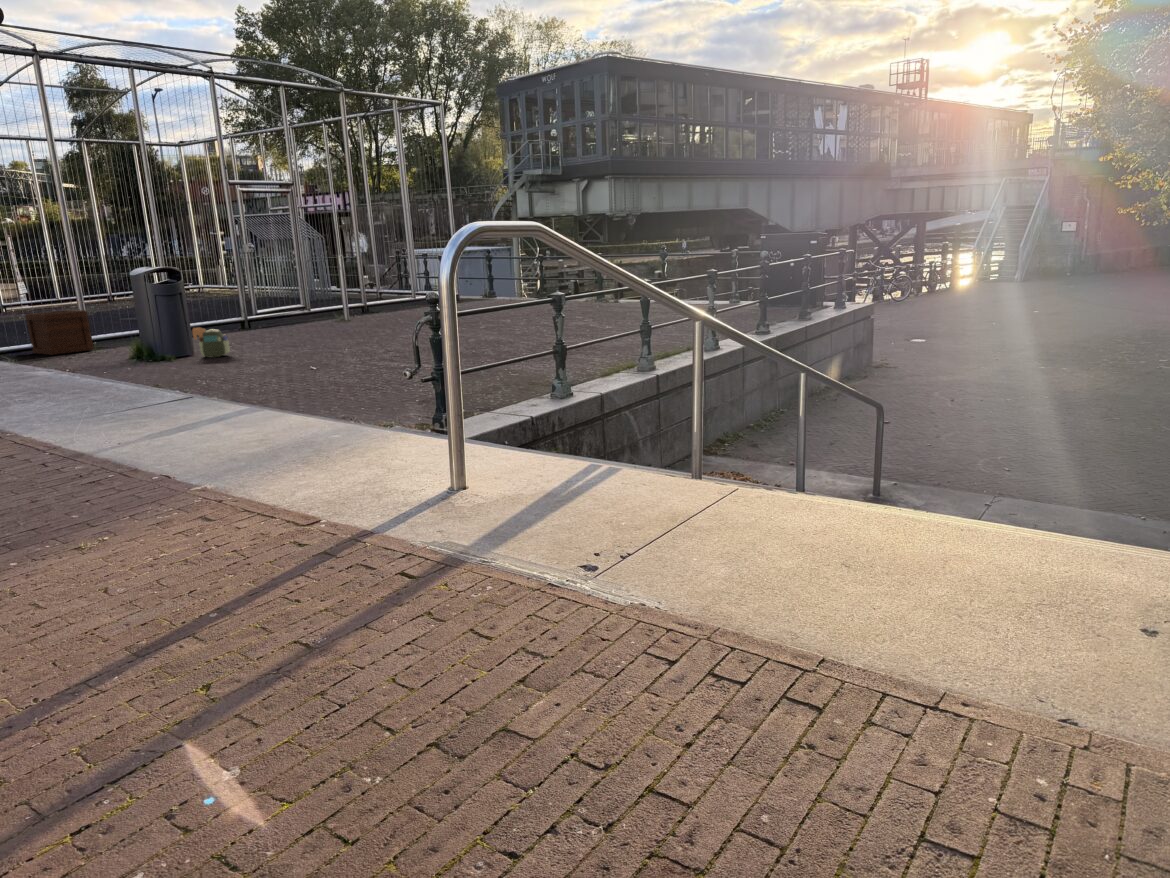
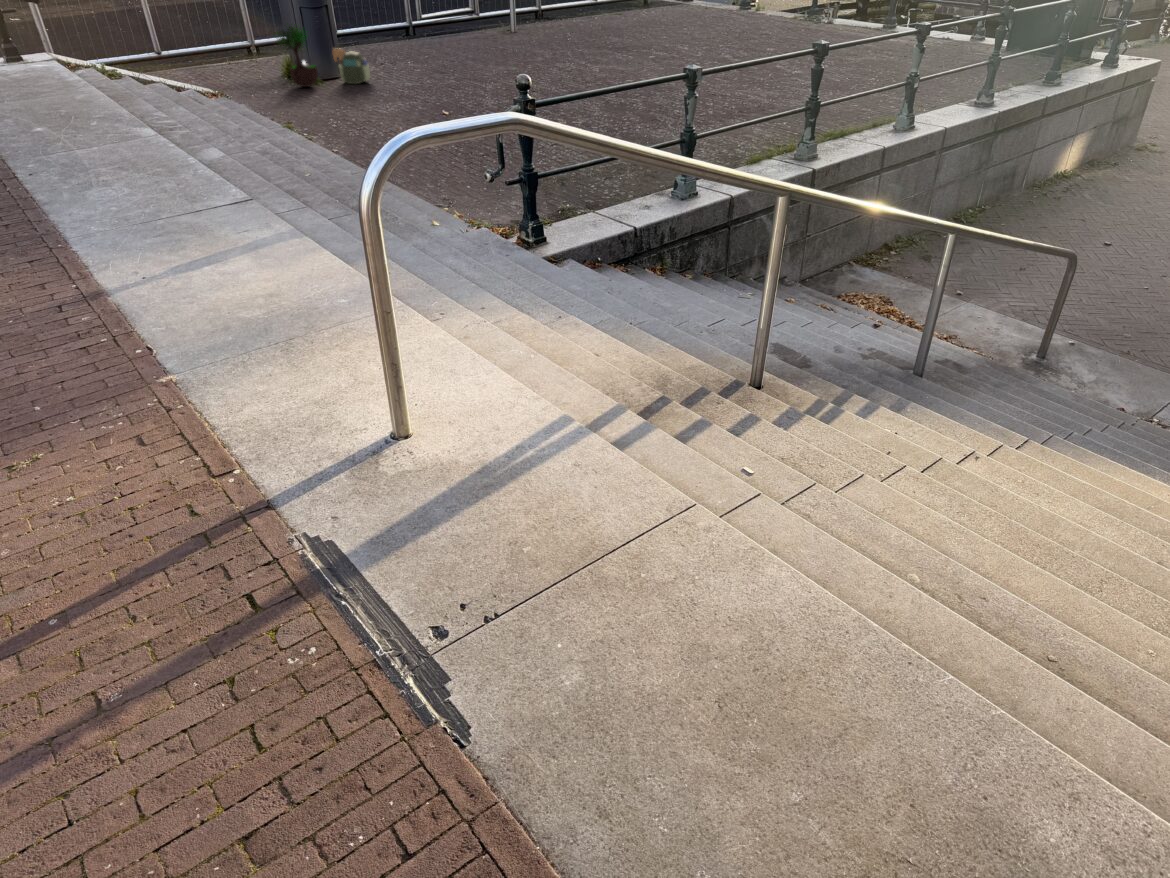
potted tree: none [137,303,179,362] -> present [277,24,318,87]
wooden crate: present [26,310,94,355] -> none [183,10,248,63]

